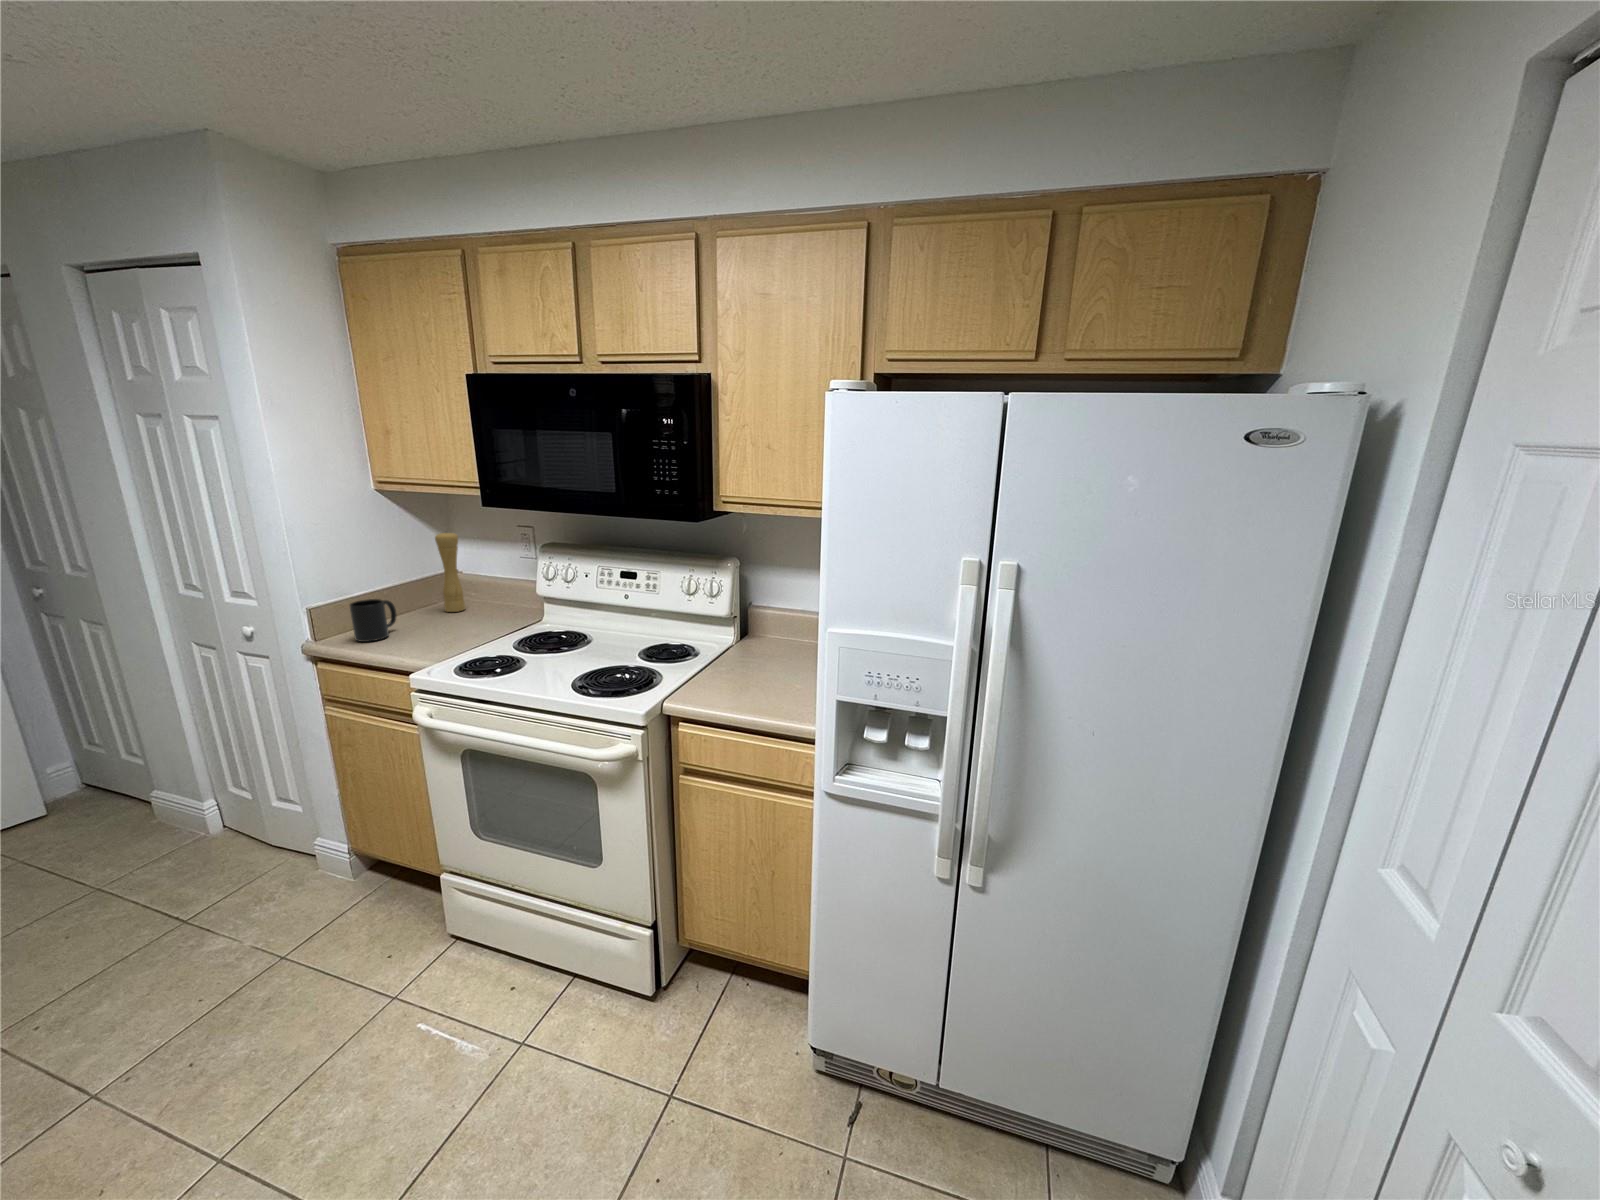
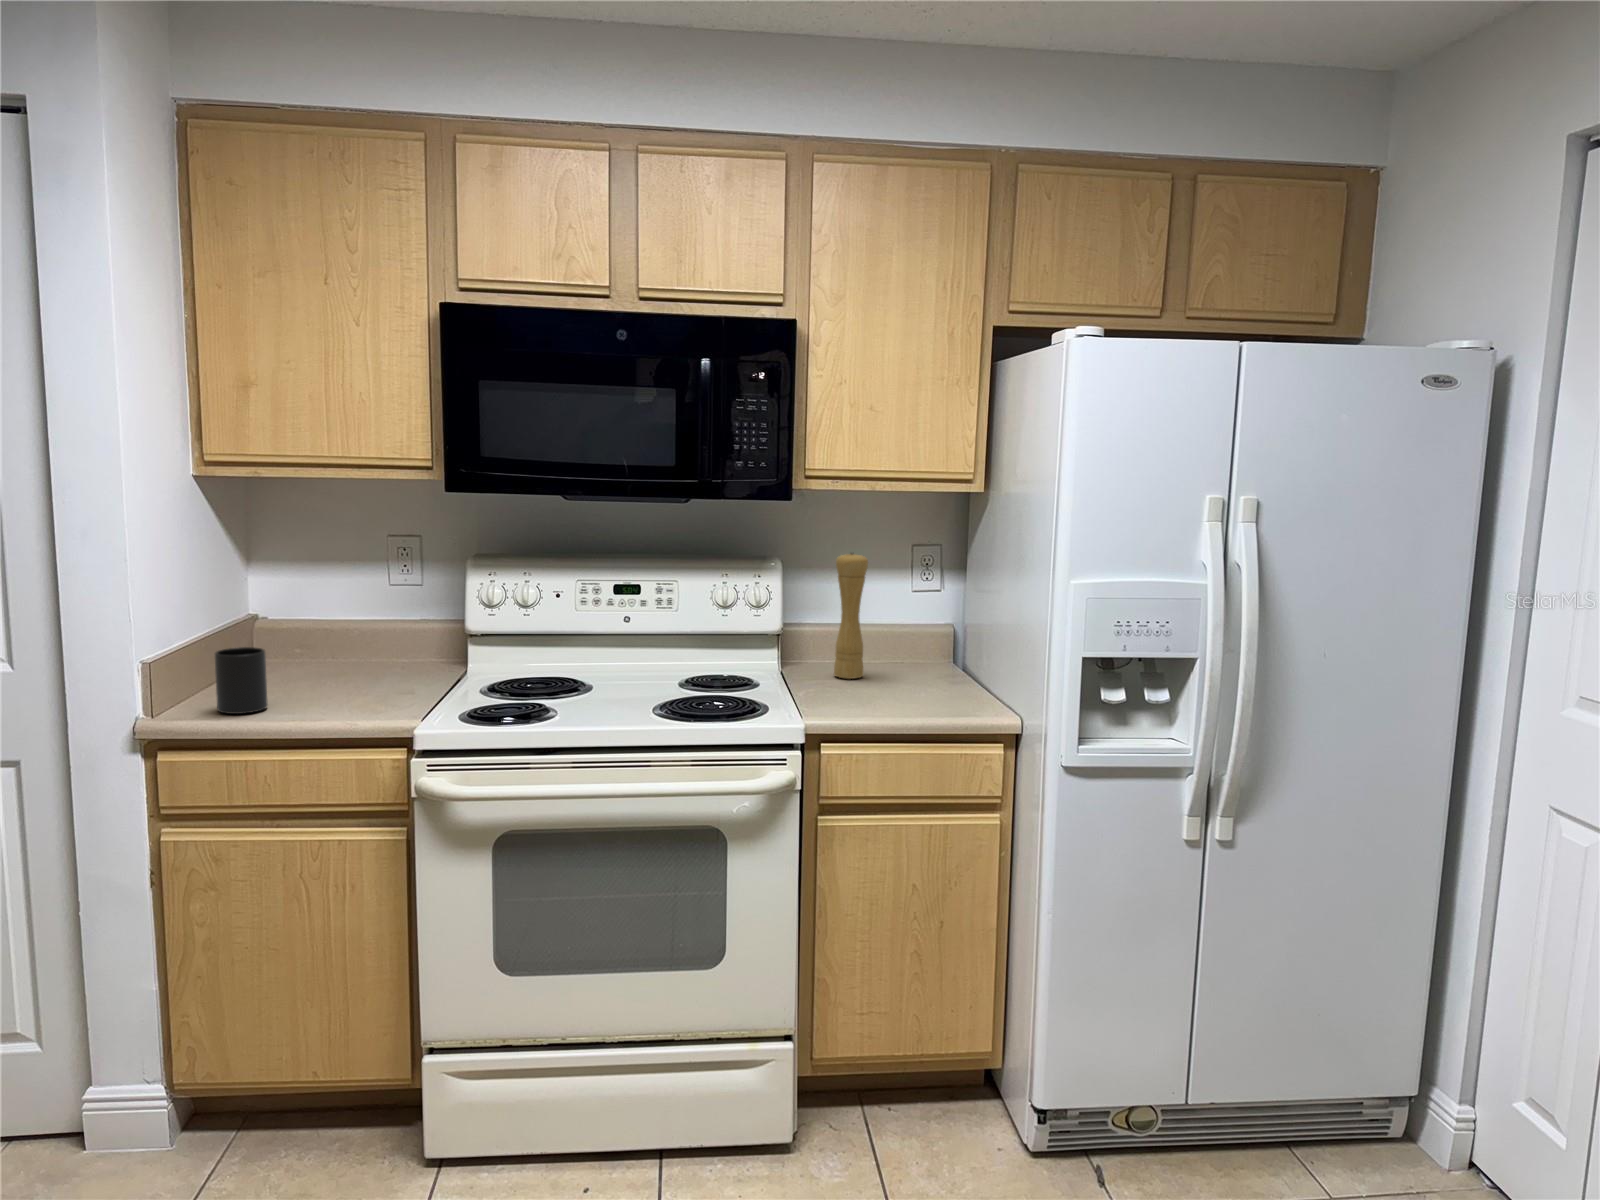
pepper mill: present [435,532,465,612] -> present [834,552,868,679]

